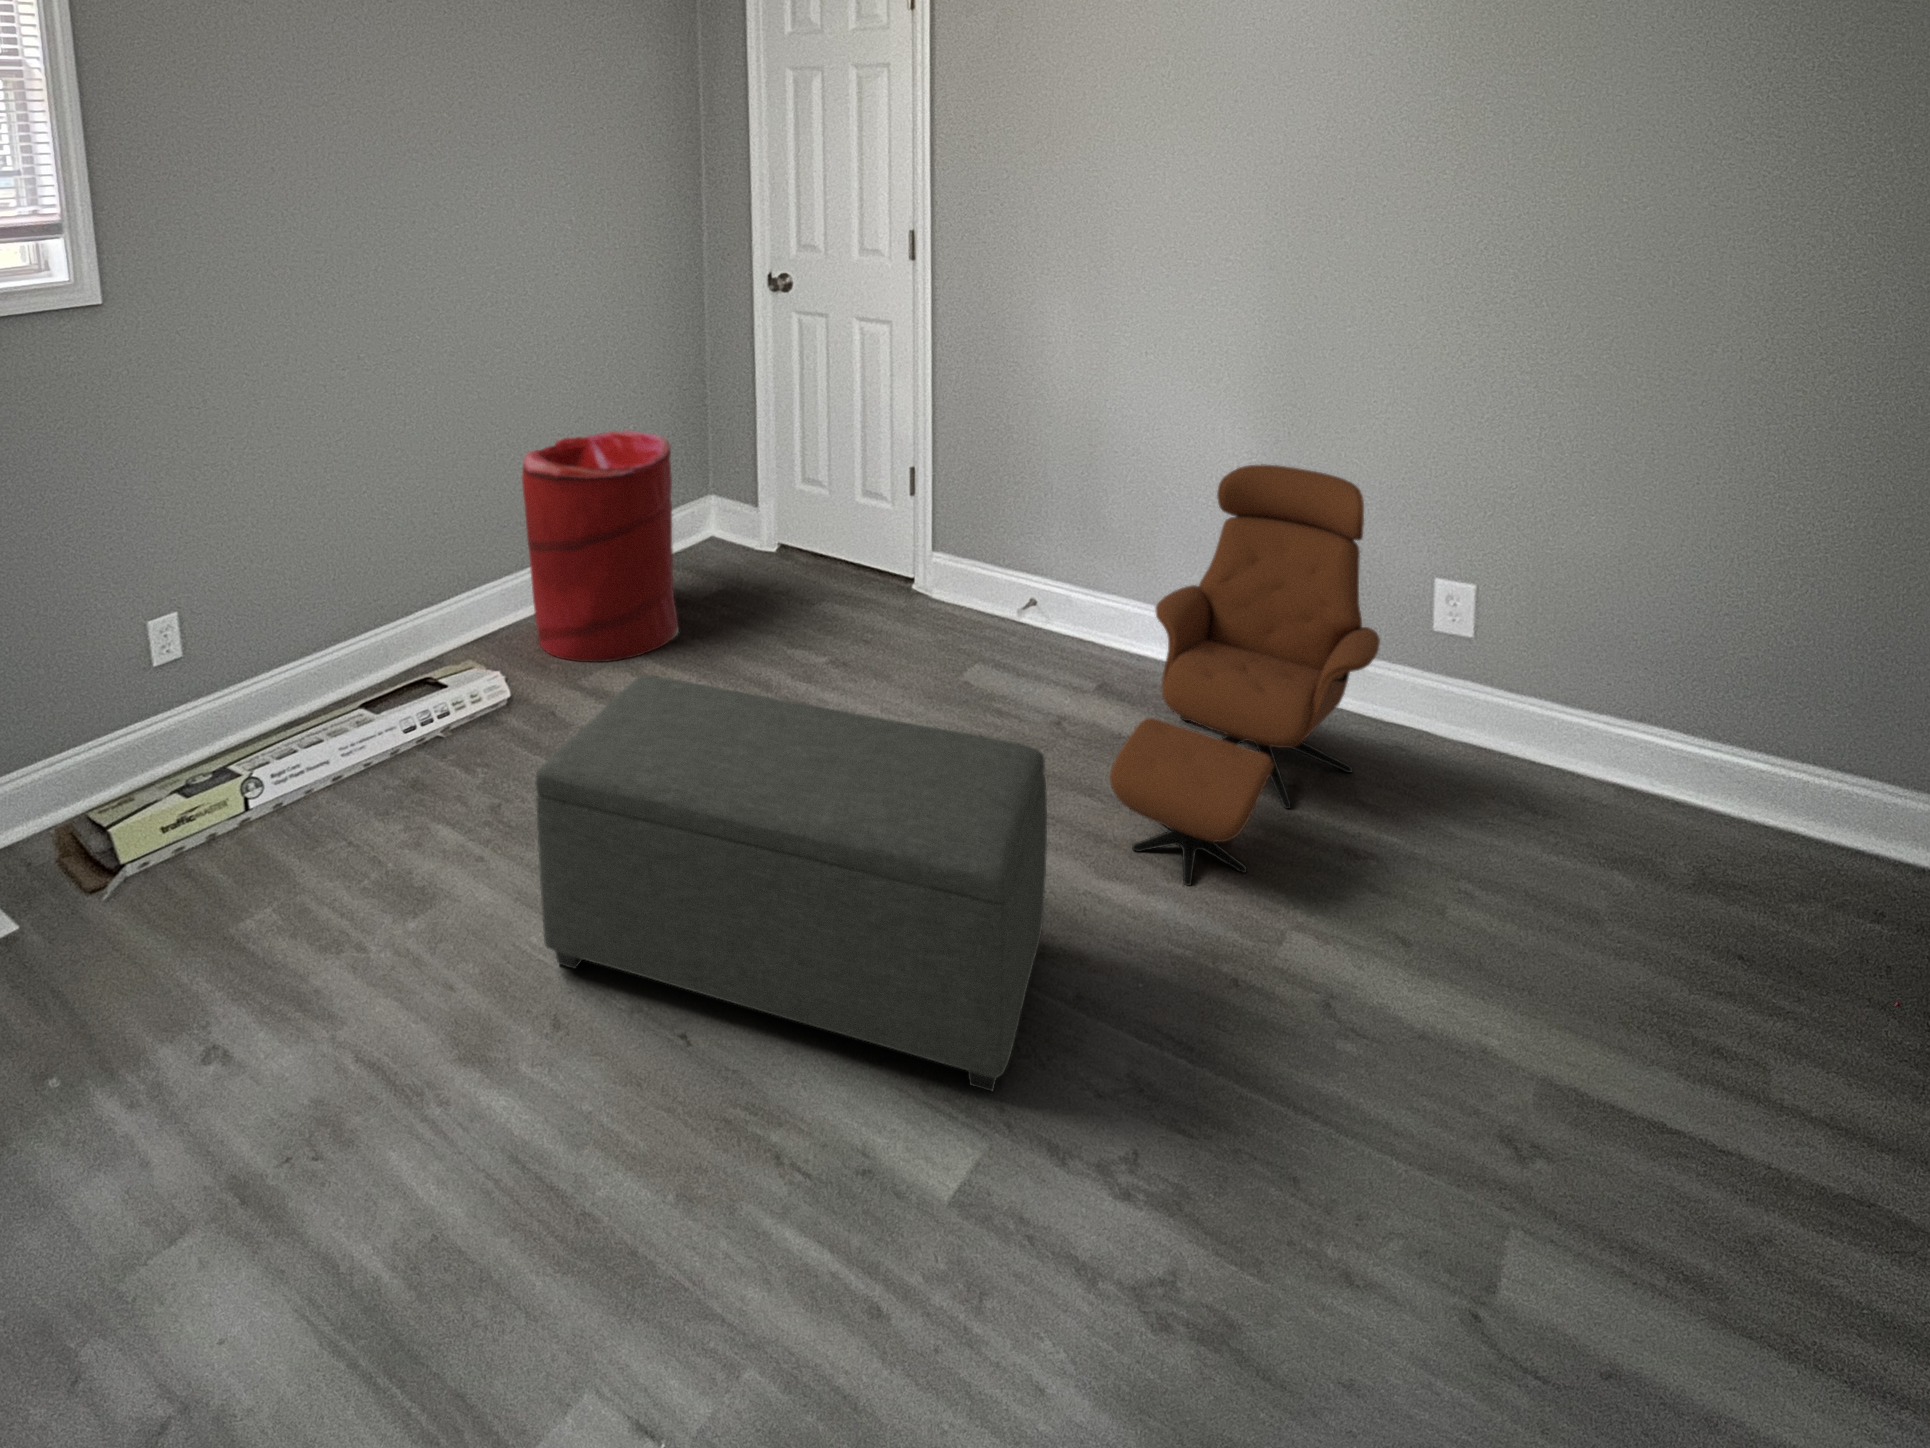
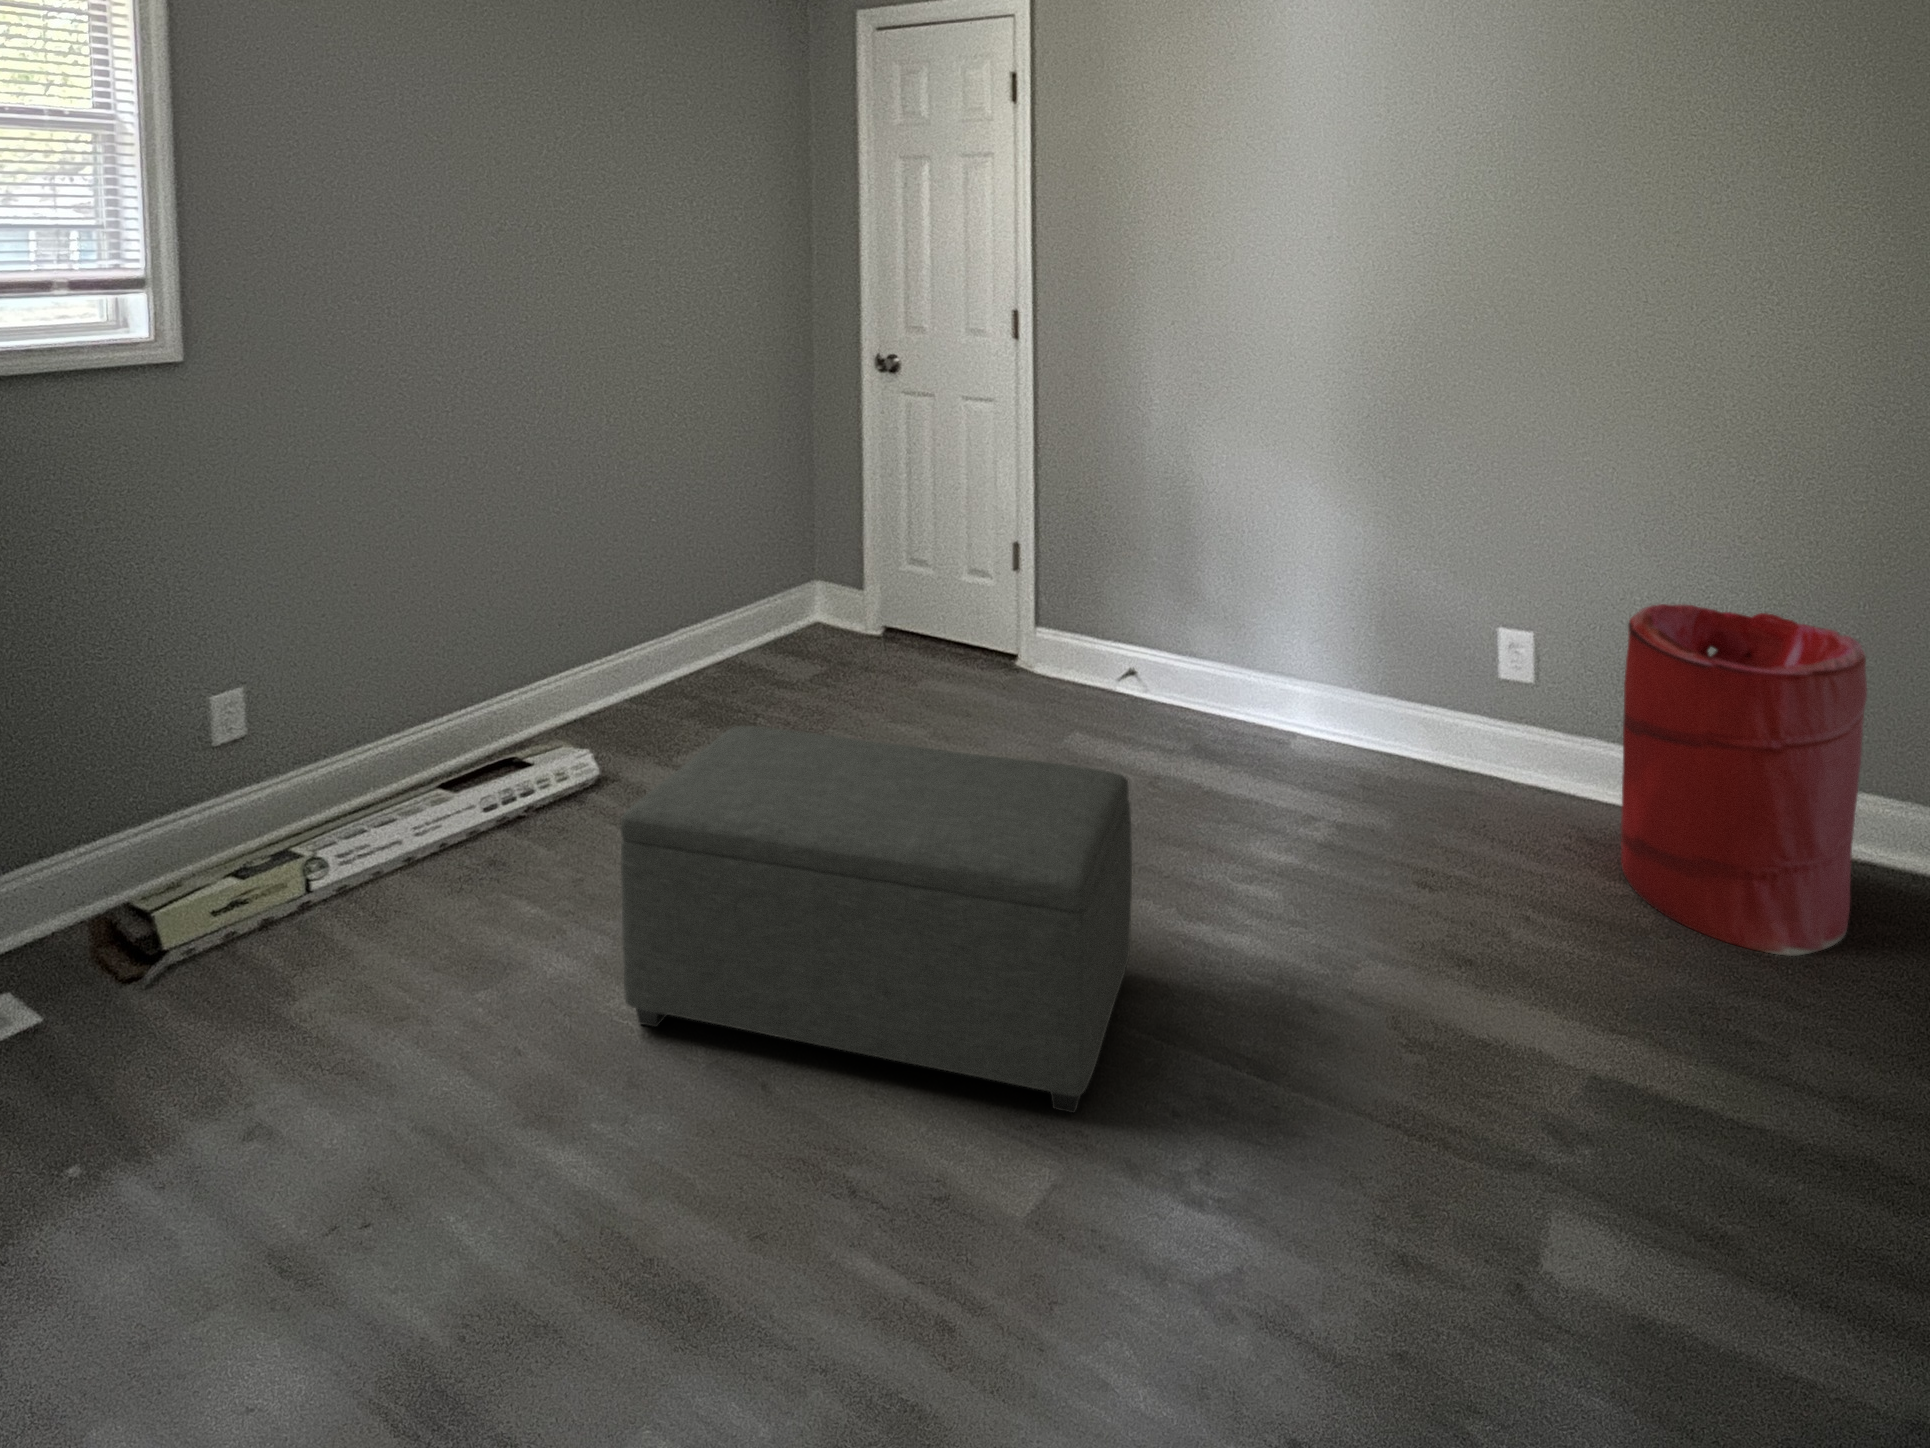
laundry hamper: present [522,430,679,662] -> present [1621,604,1867,956]
armchair: present [1110,464,1380,885] -> none [1197,517,1448,915]

